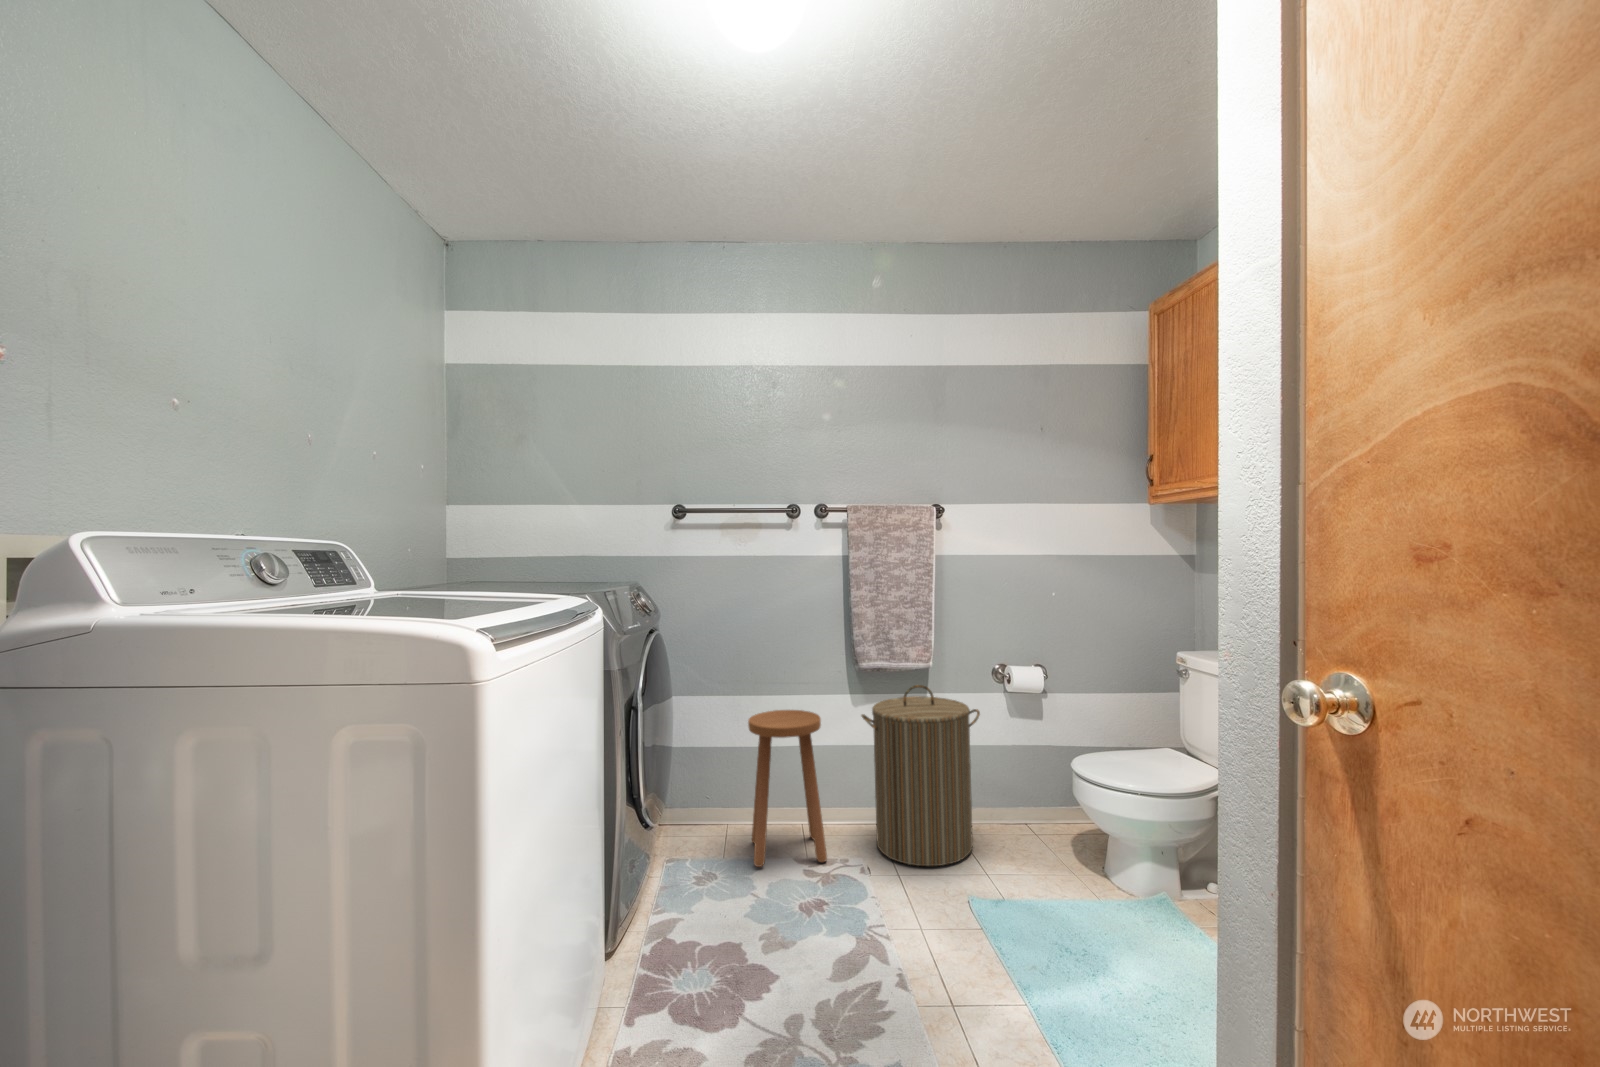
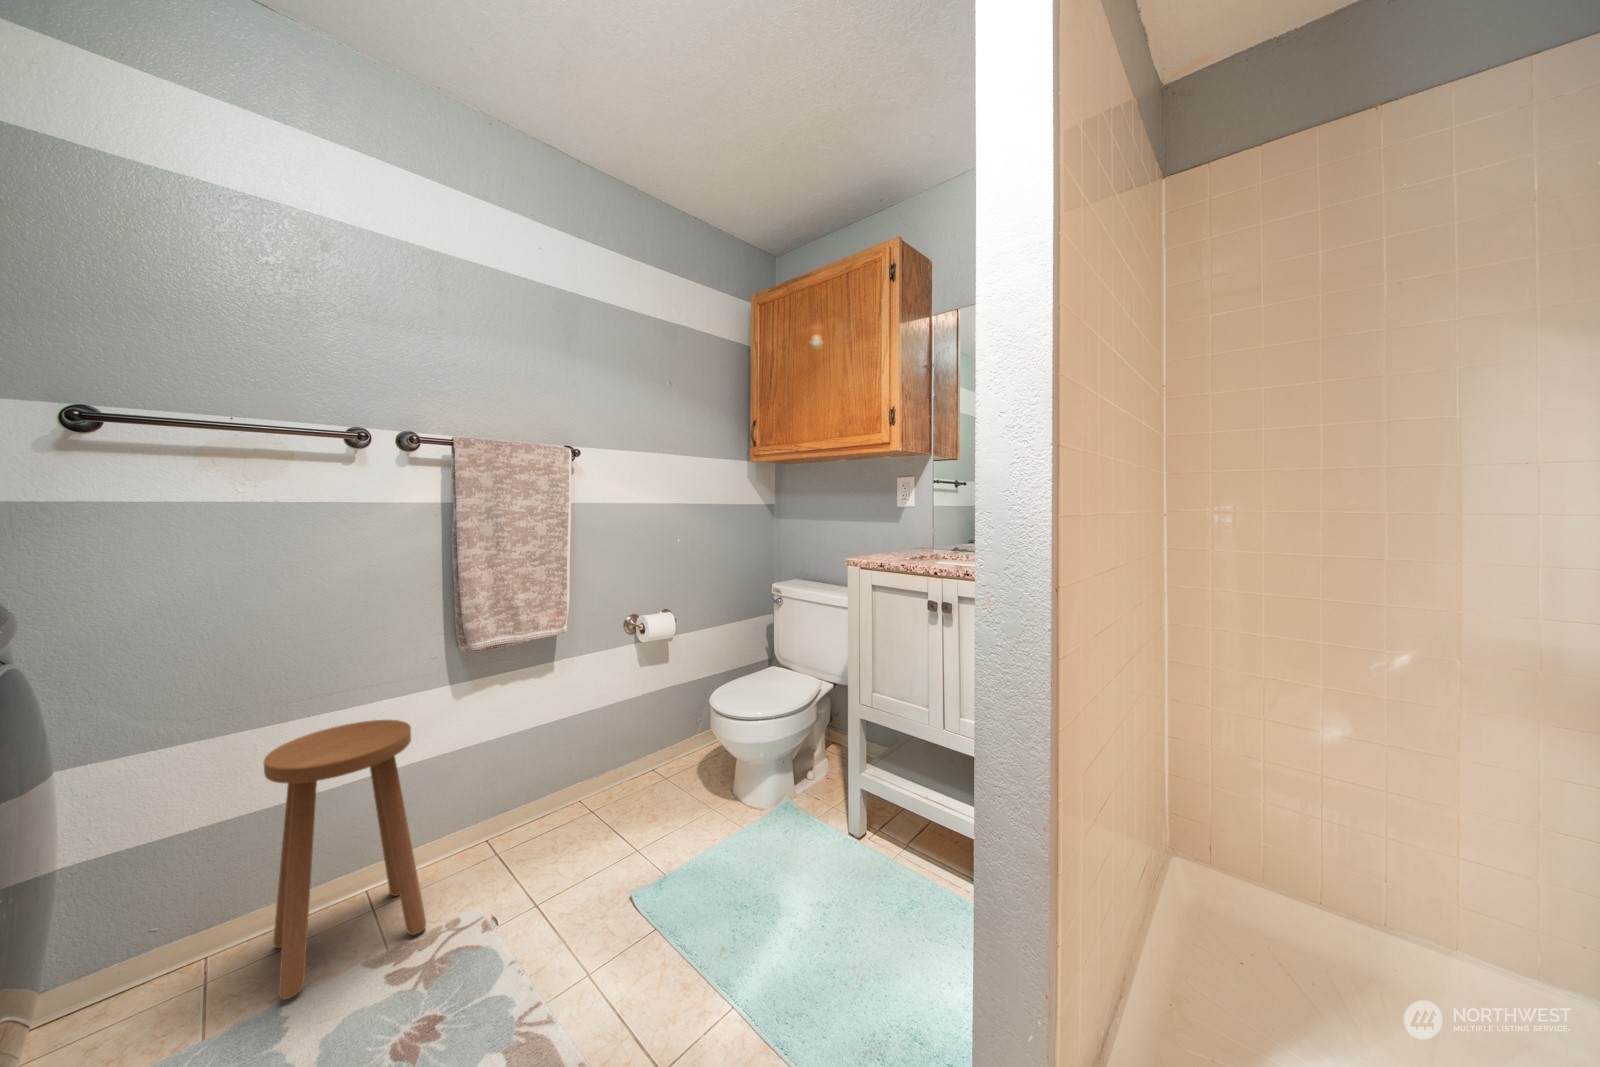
laundry hamper: present [861,685,980,866] -> none [477,656,628,884]

